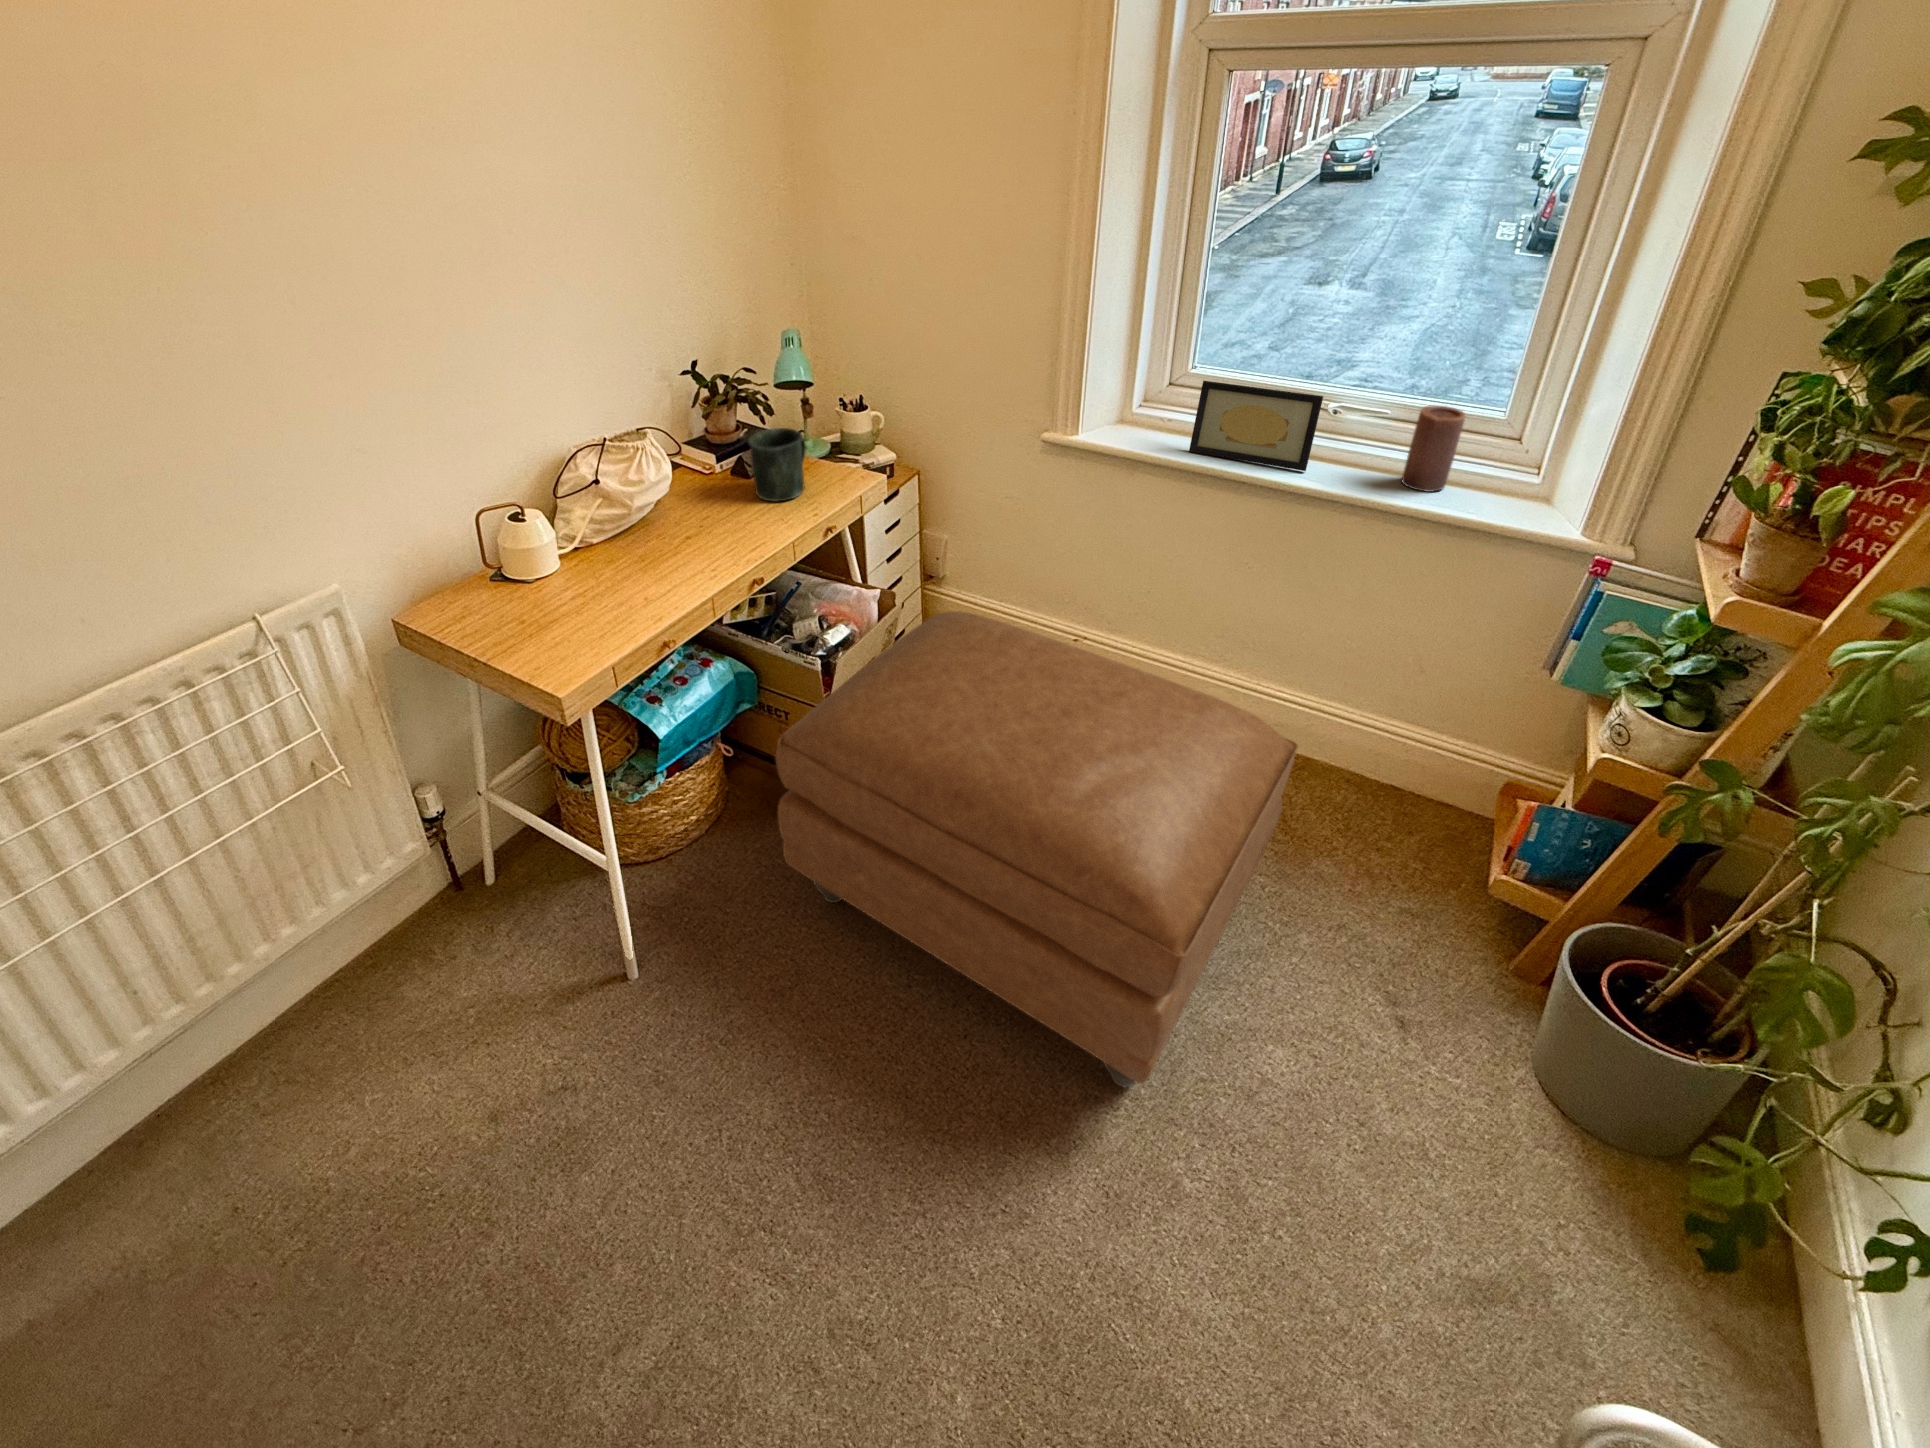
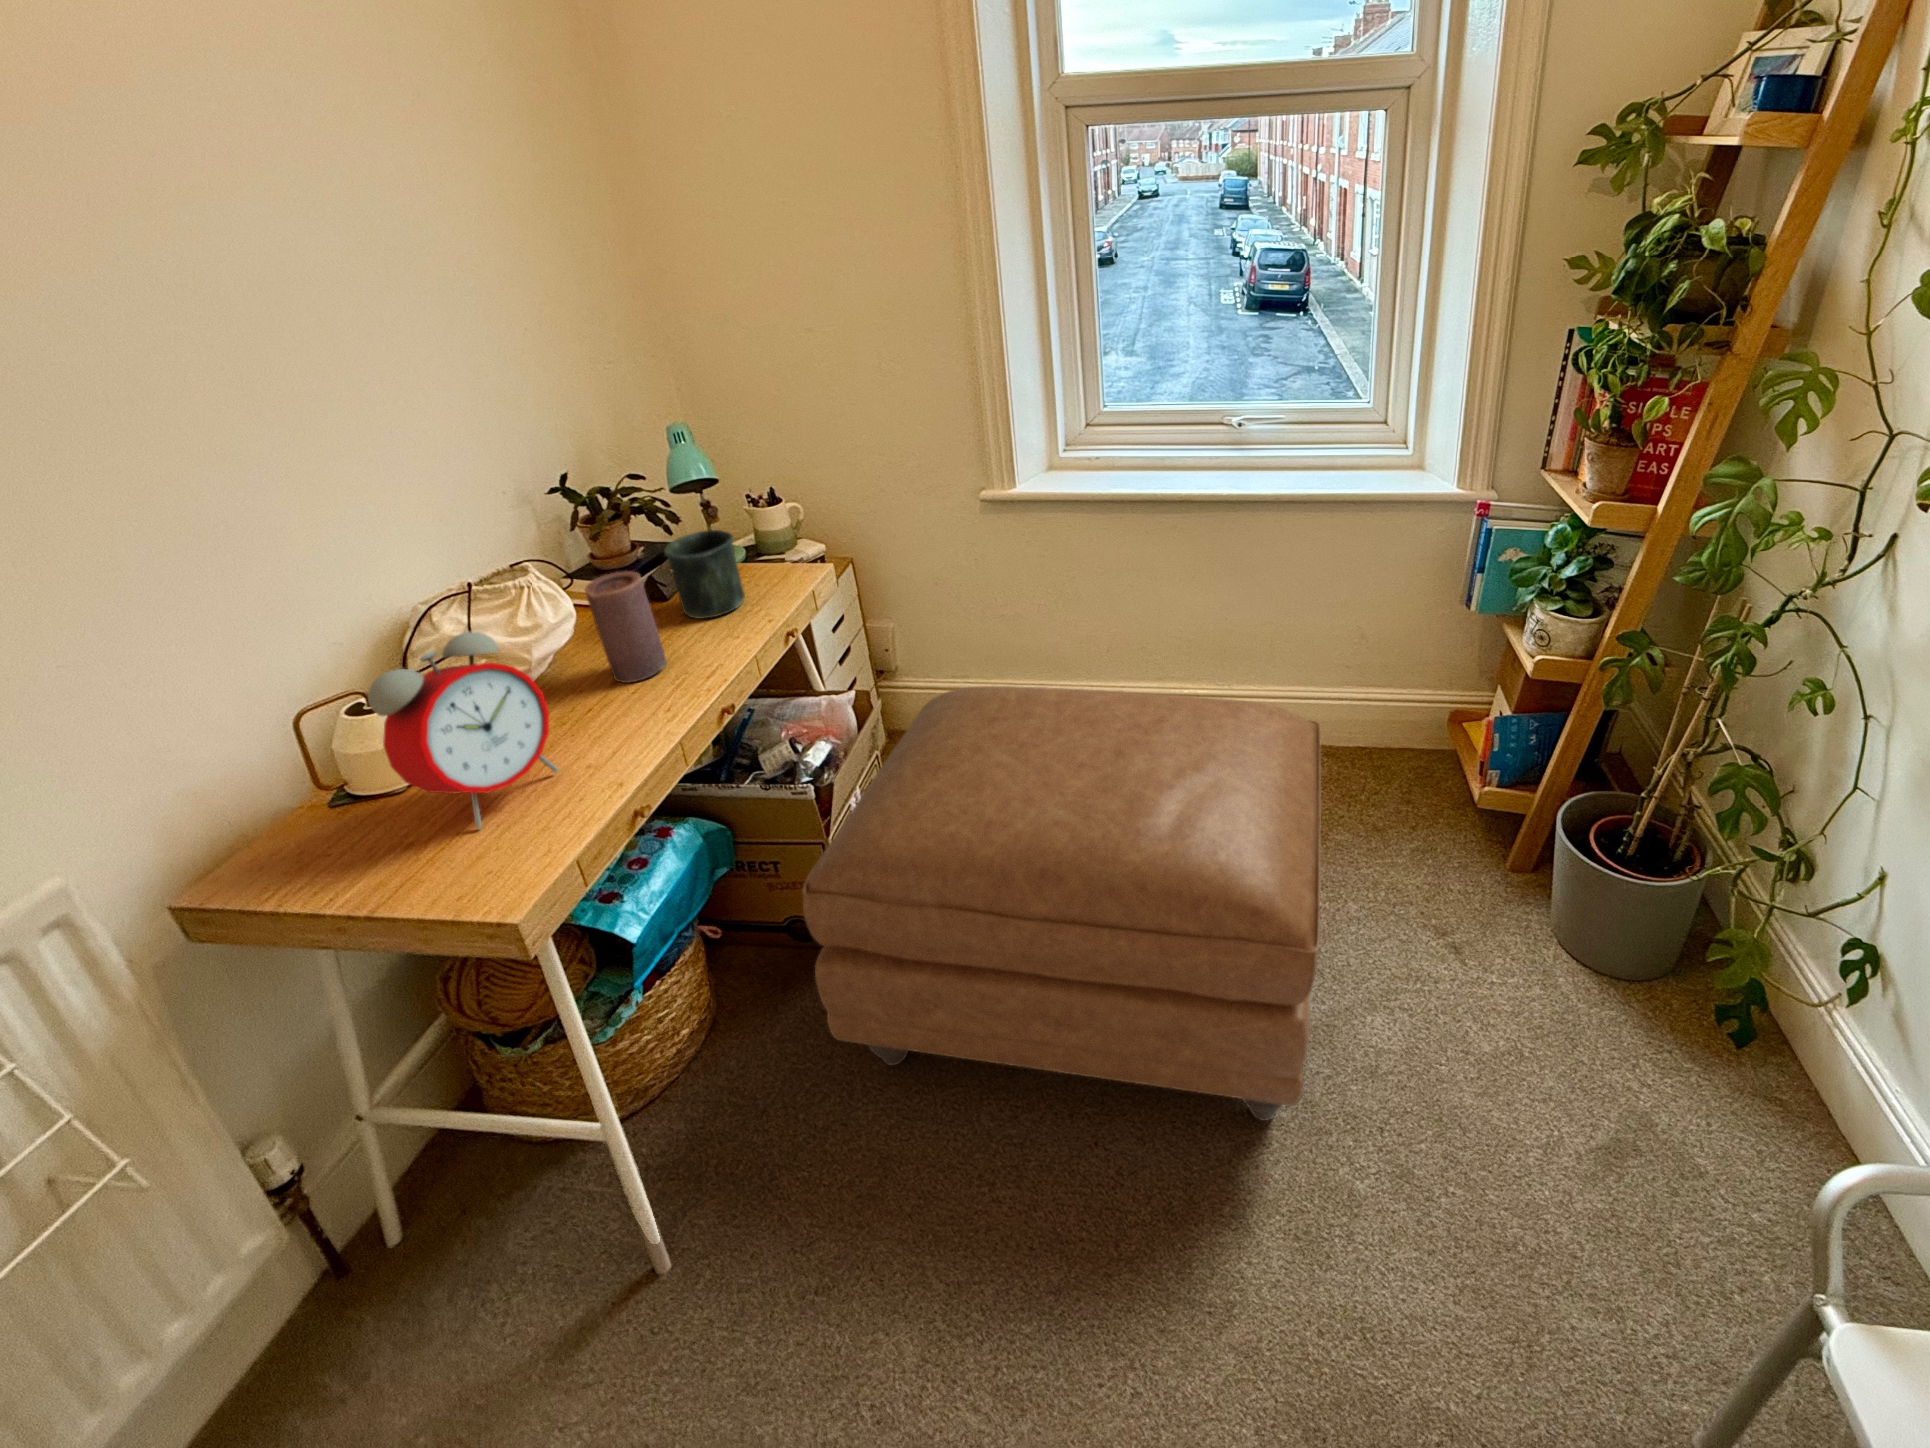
picture frame: present [1189,381,1323,471] -> none [1129,409,1237,482]
candle: present [1402,405,1465,492] -> present [585,571,666,683]
alarm clock: none [512,480,627,624] -> present [368,632,559,829]

